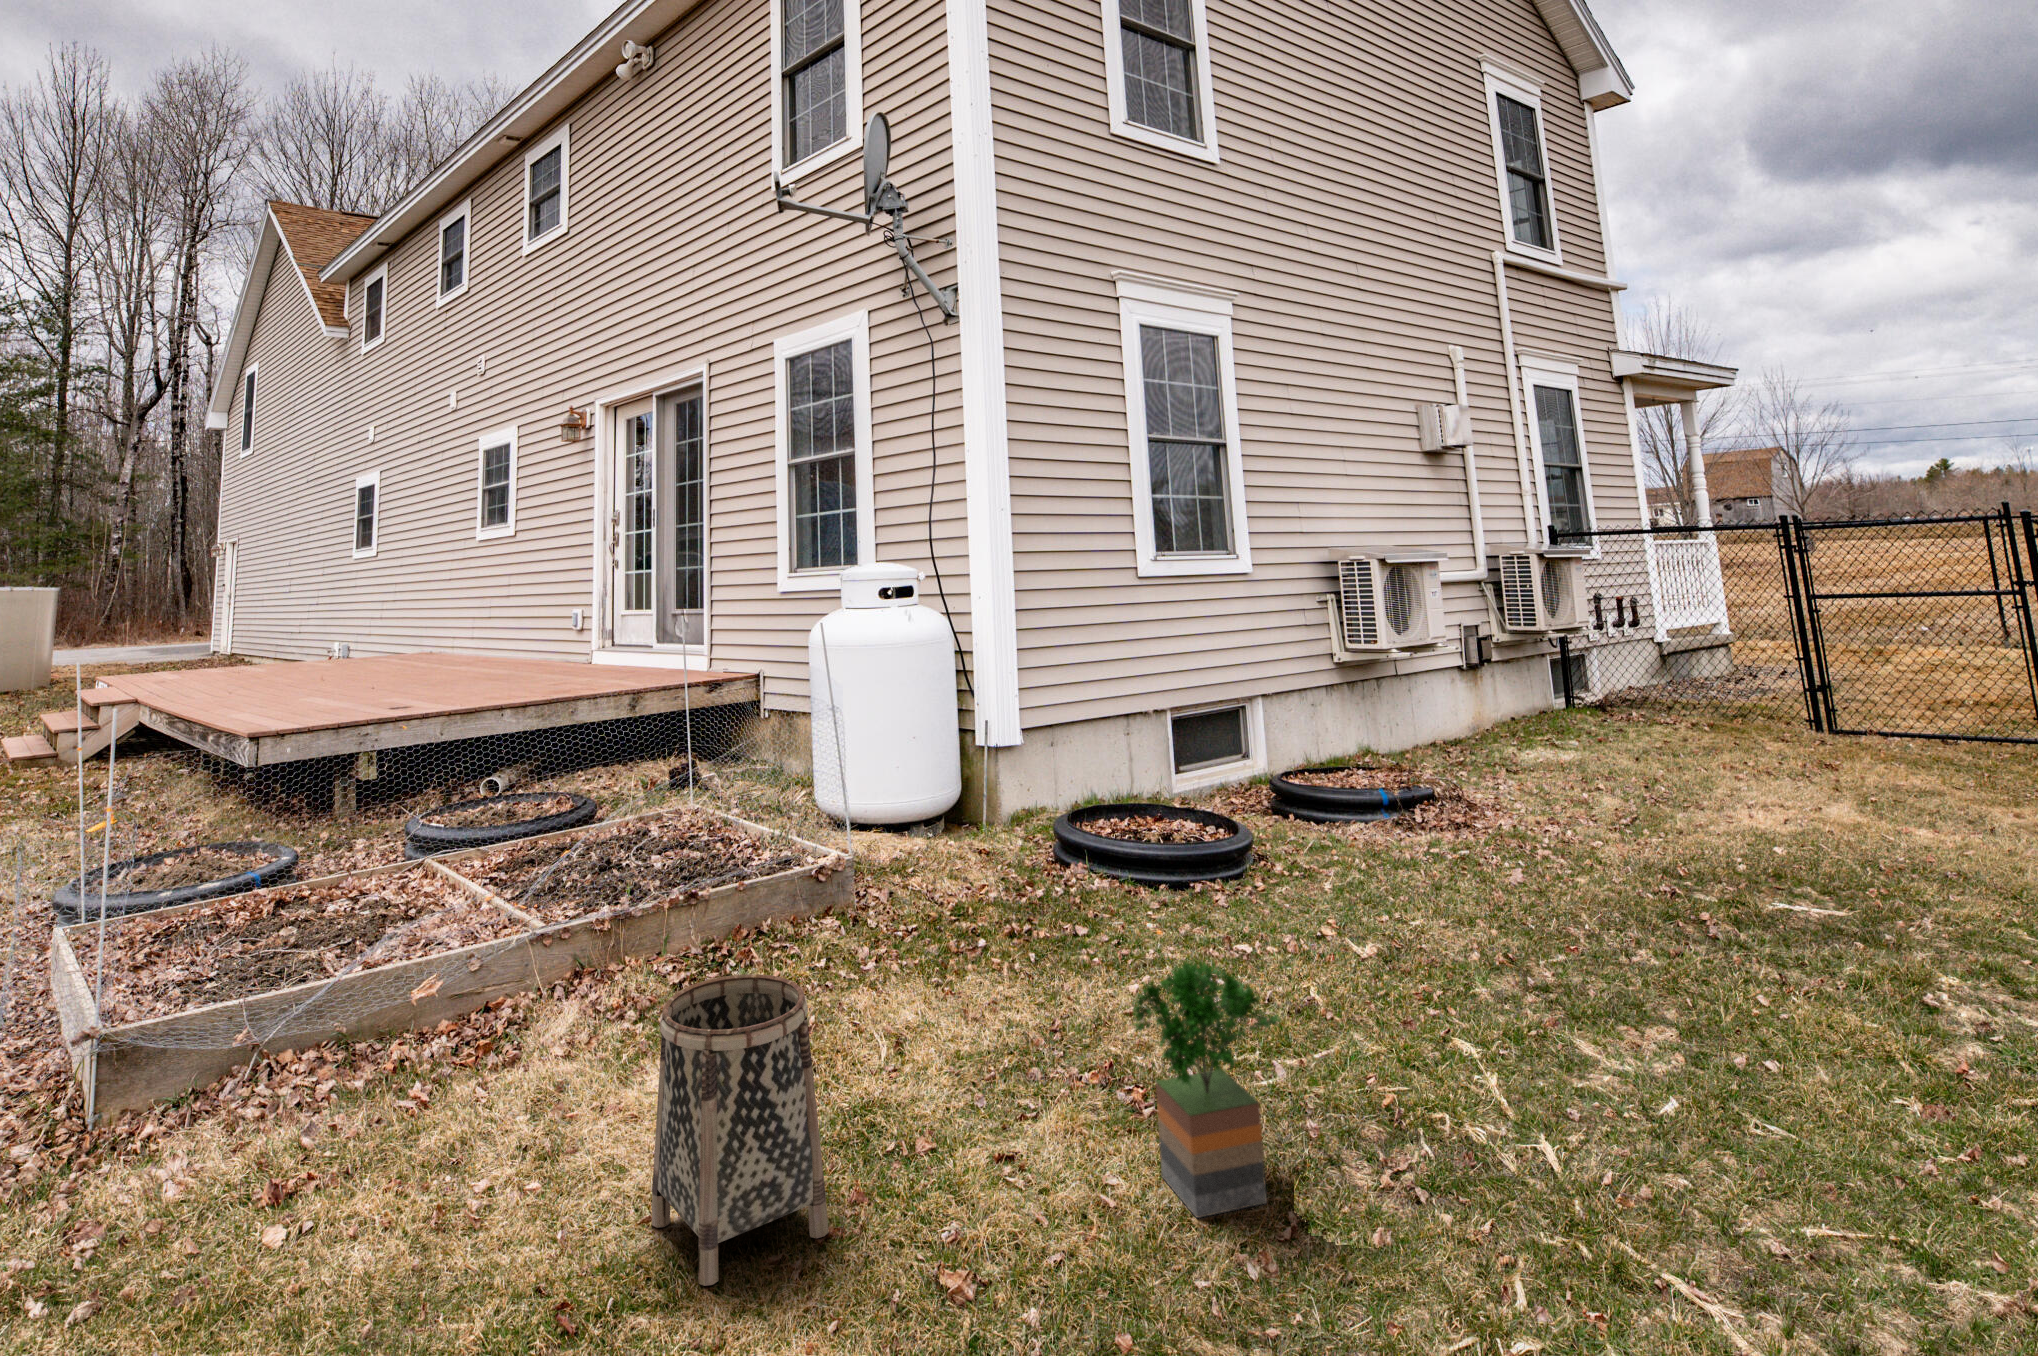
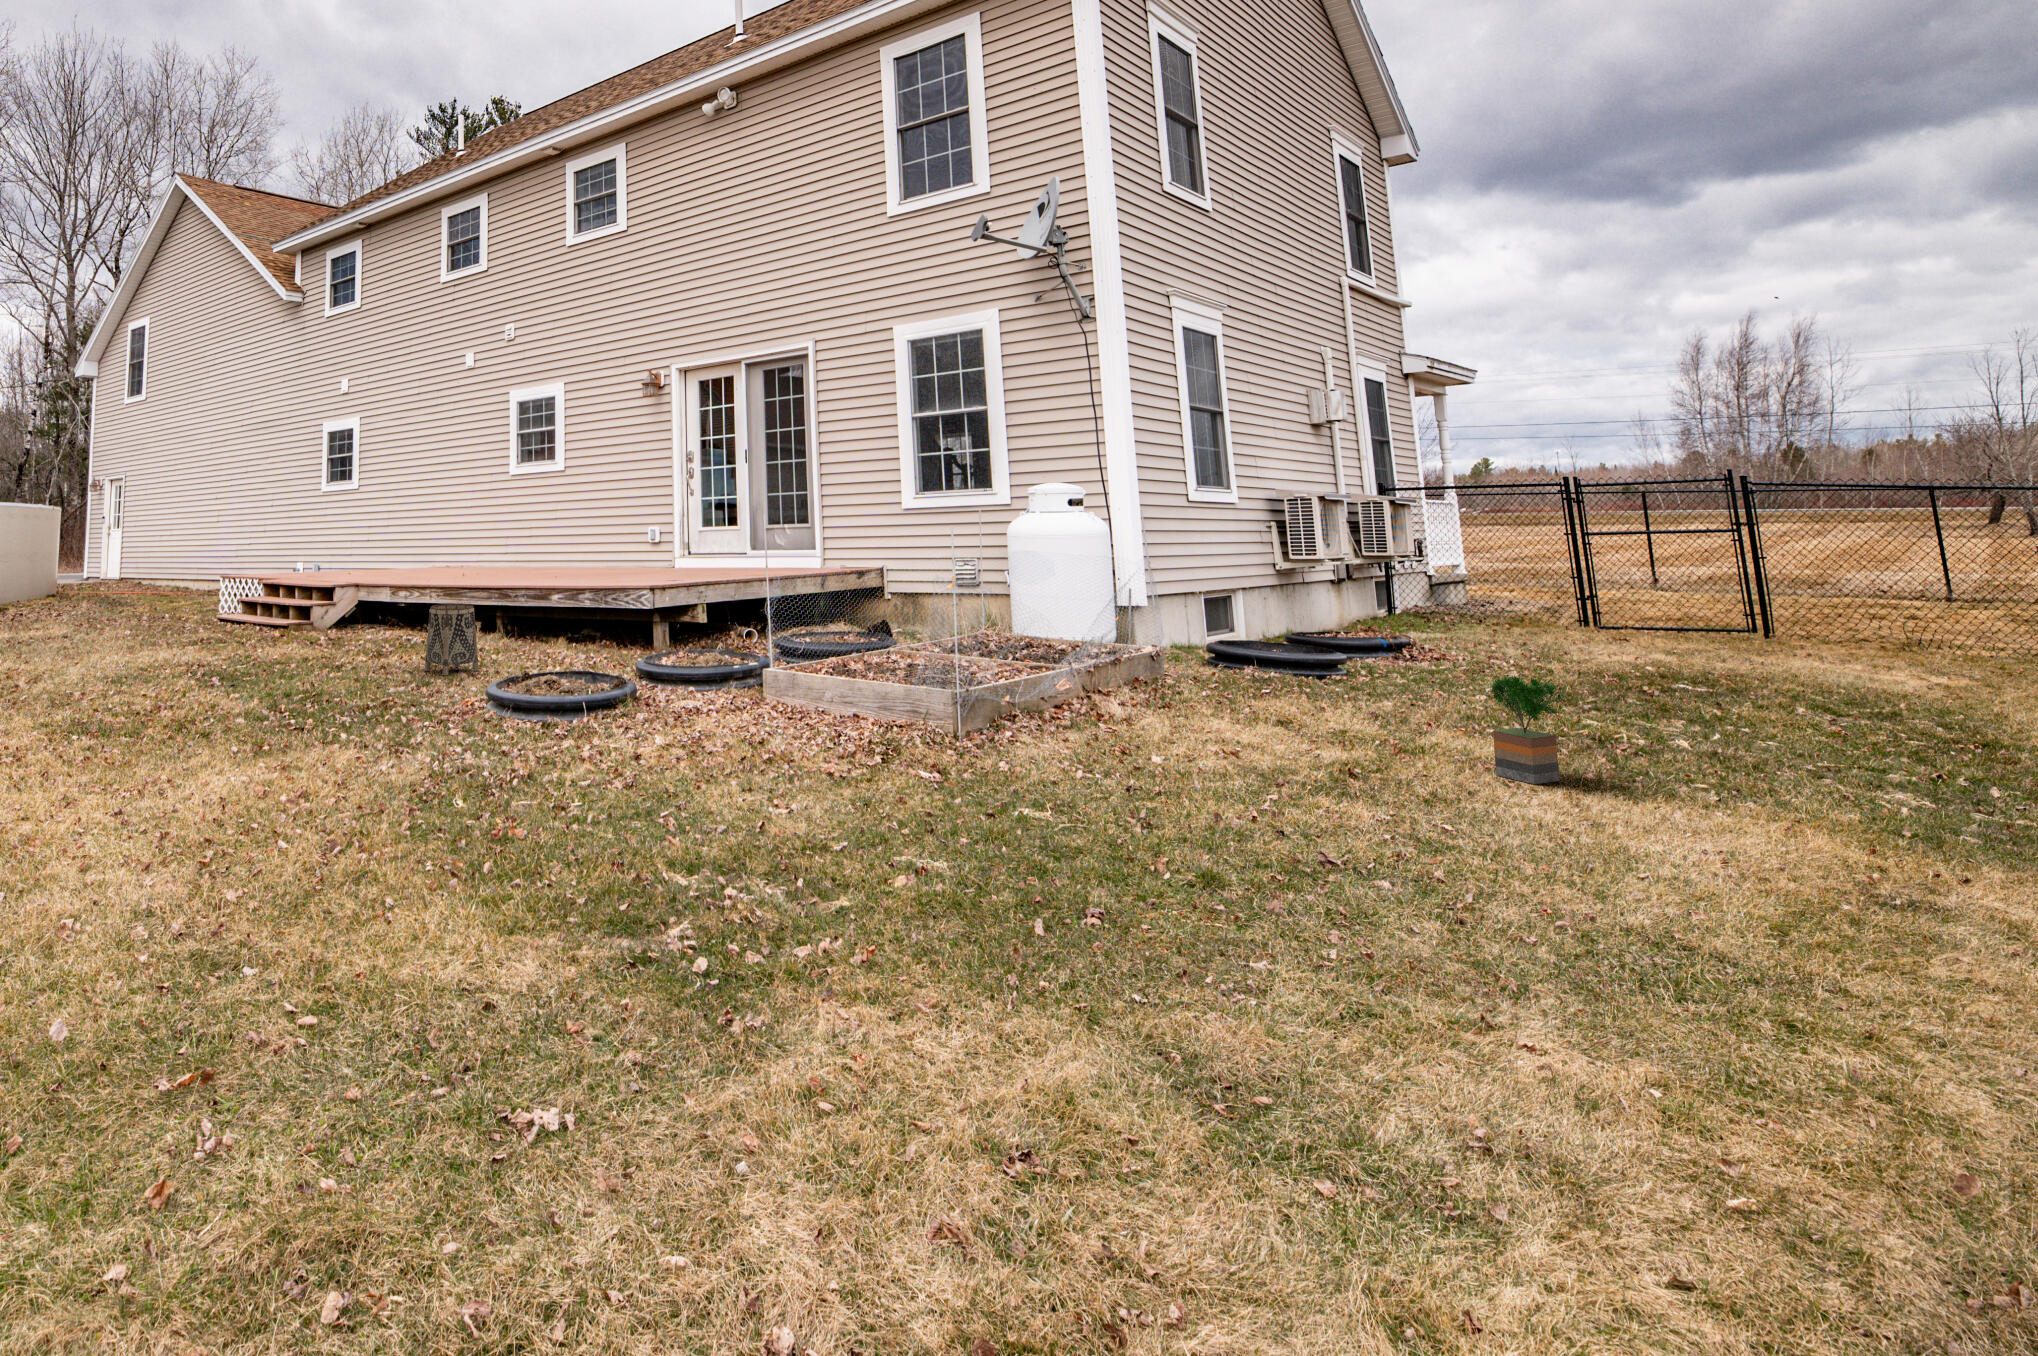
basket: present [652,974,828,1286] -> present [425,604,479,675]

